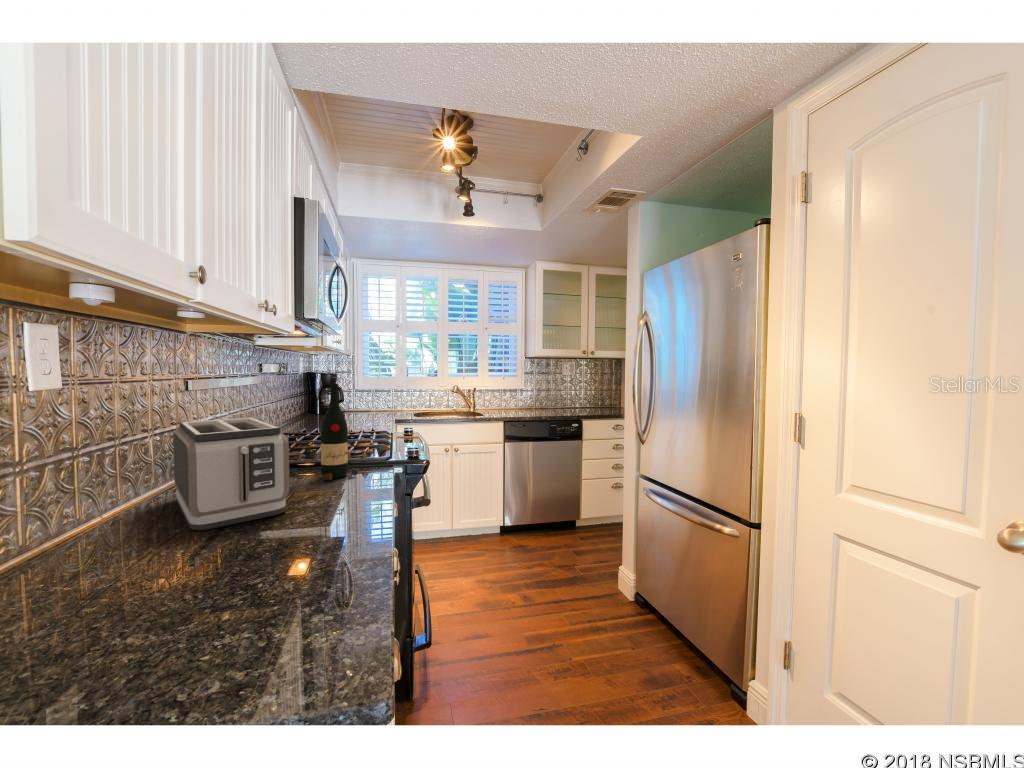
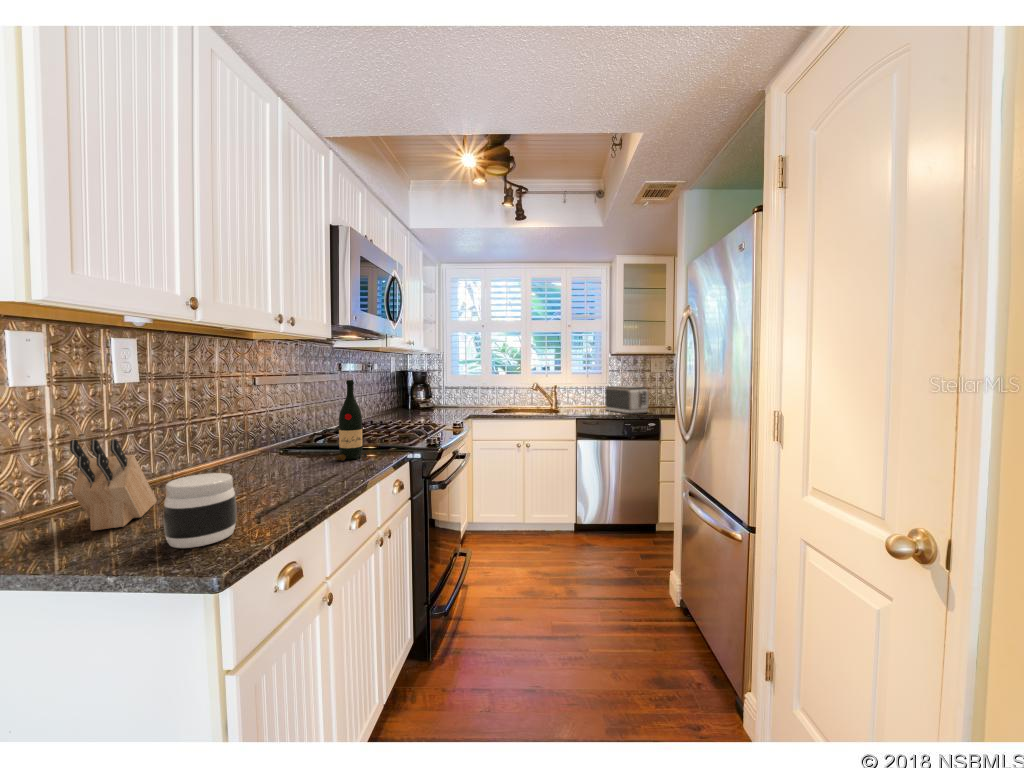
toaster: present [173,417,289,530] -> present [605,386,649,414]
knife block: none [65,475,151,620] -> present [70,439,157,531]
jar: none [244,510,333,621] -> present [164,473,236,548]

